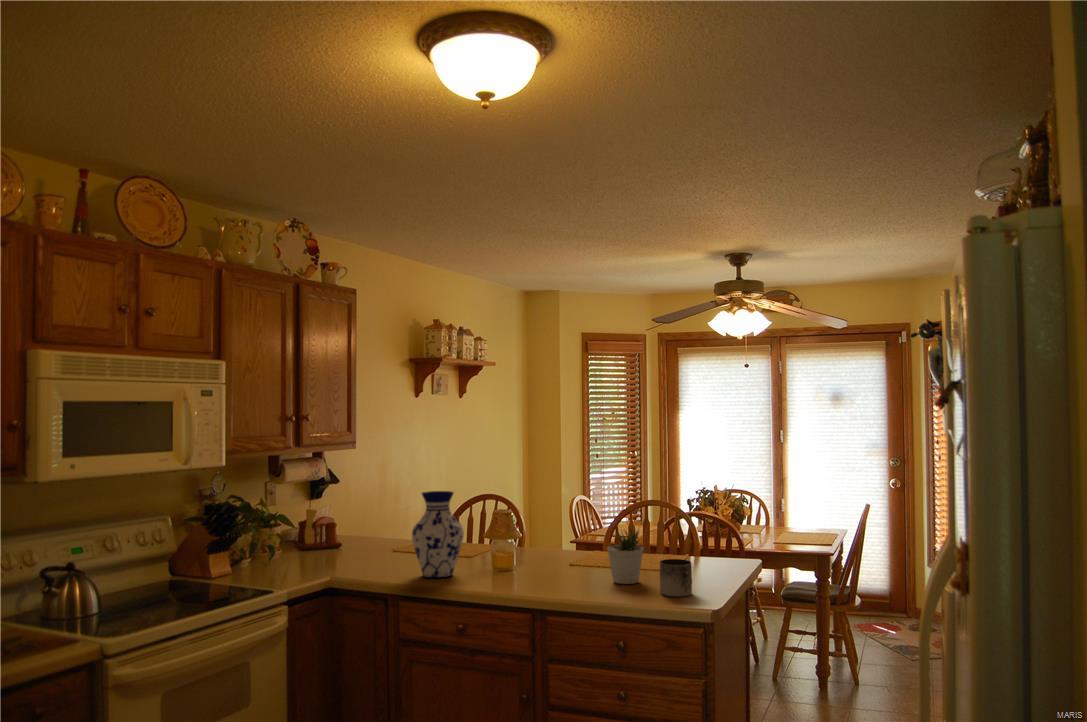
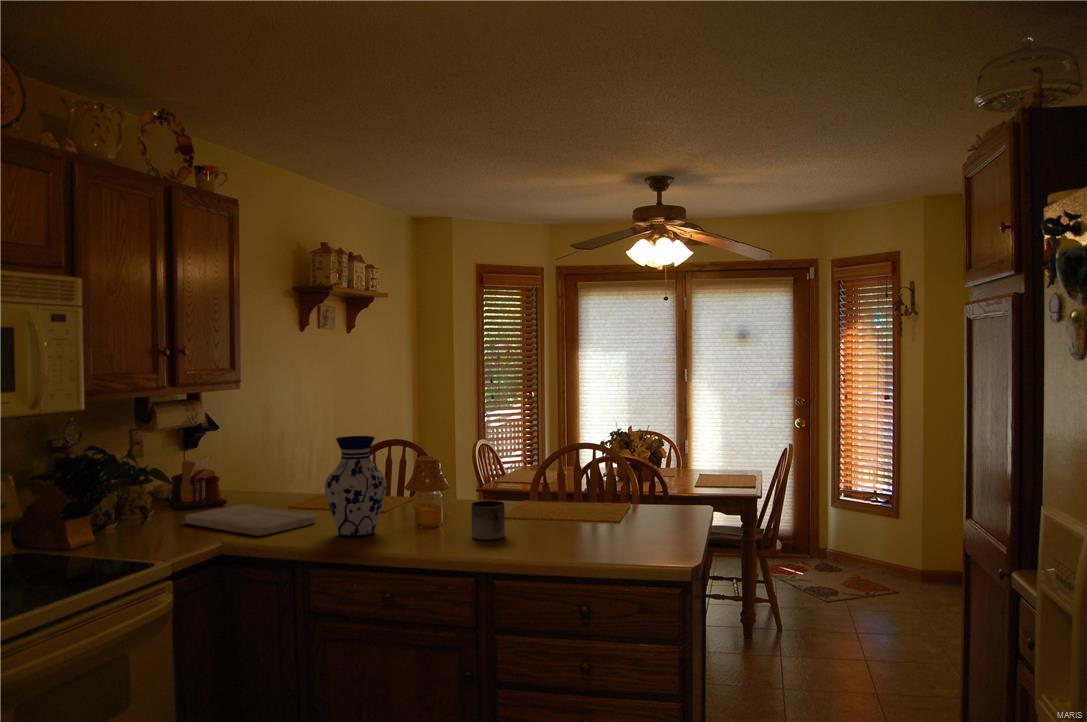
potted plant: present [607,529,644,584] -> none [556,470,597,536]
cutting board: none [304,548,408,574] -> present [185,505,316,536]
mug: present [660,559,692,597] -> present [471,501,505,540]

